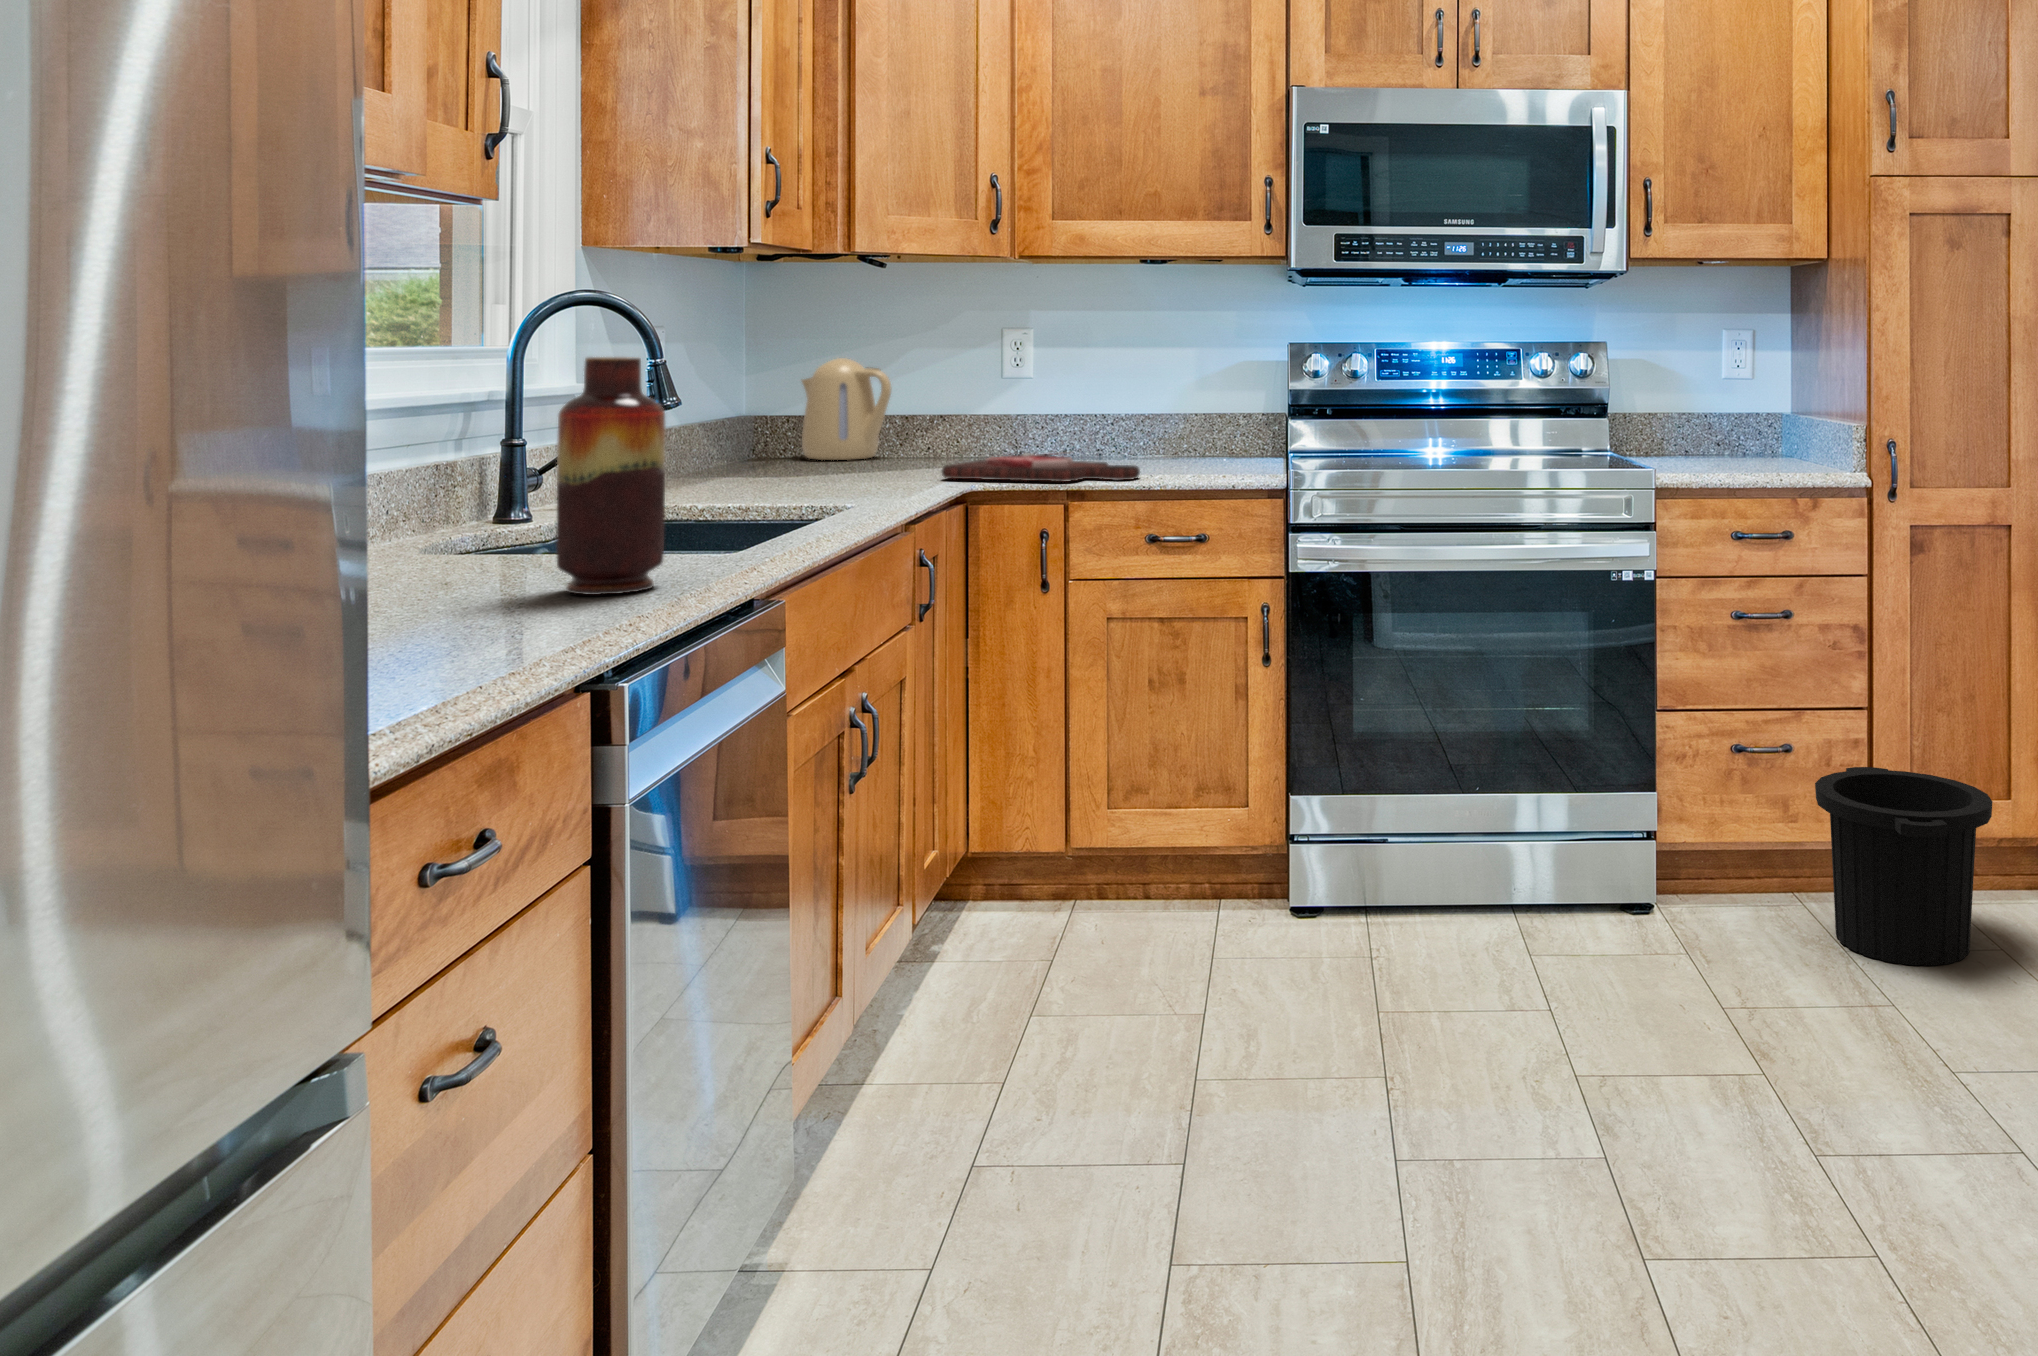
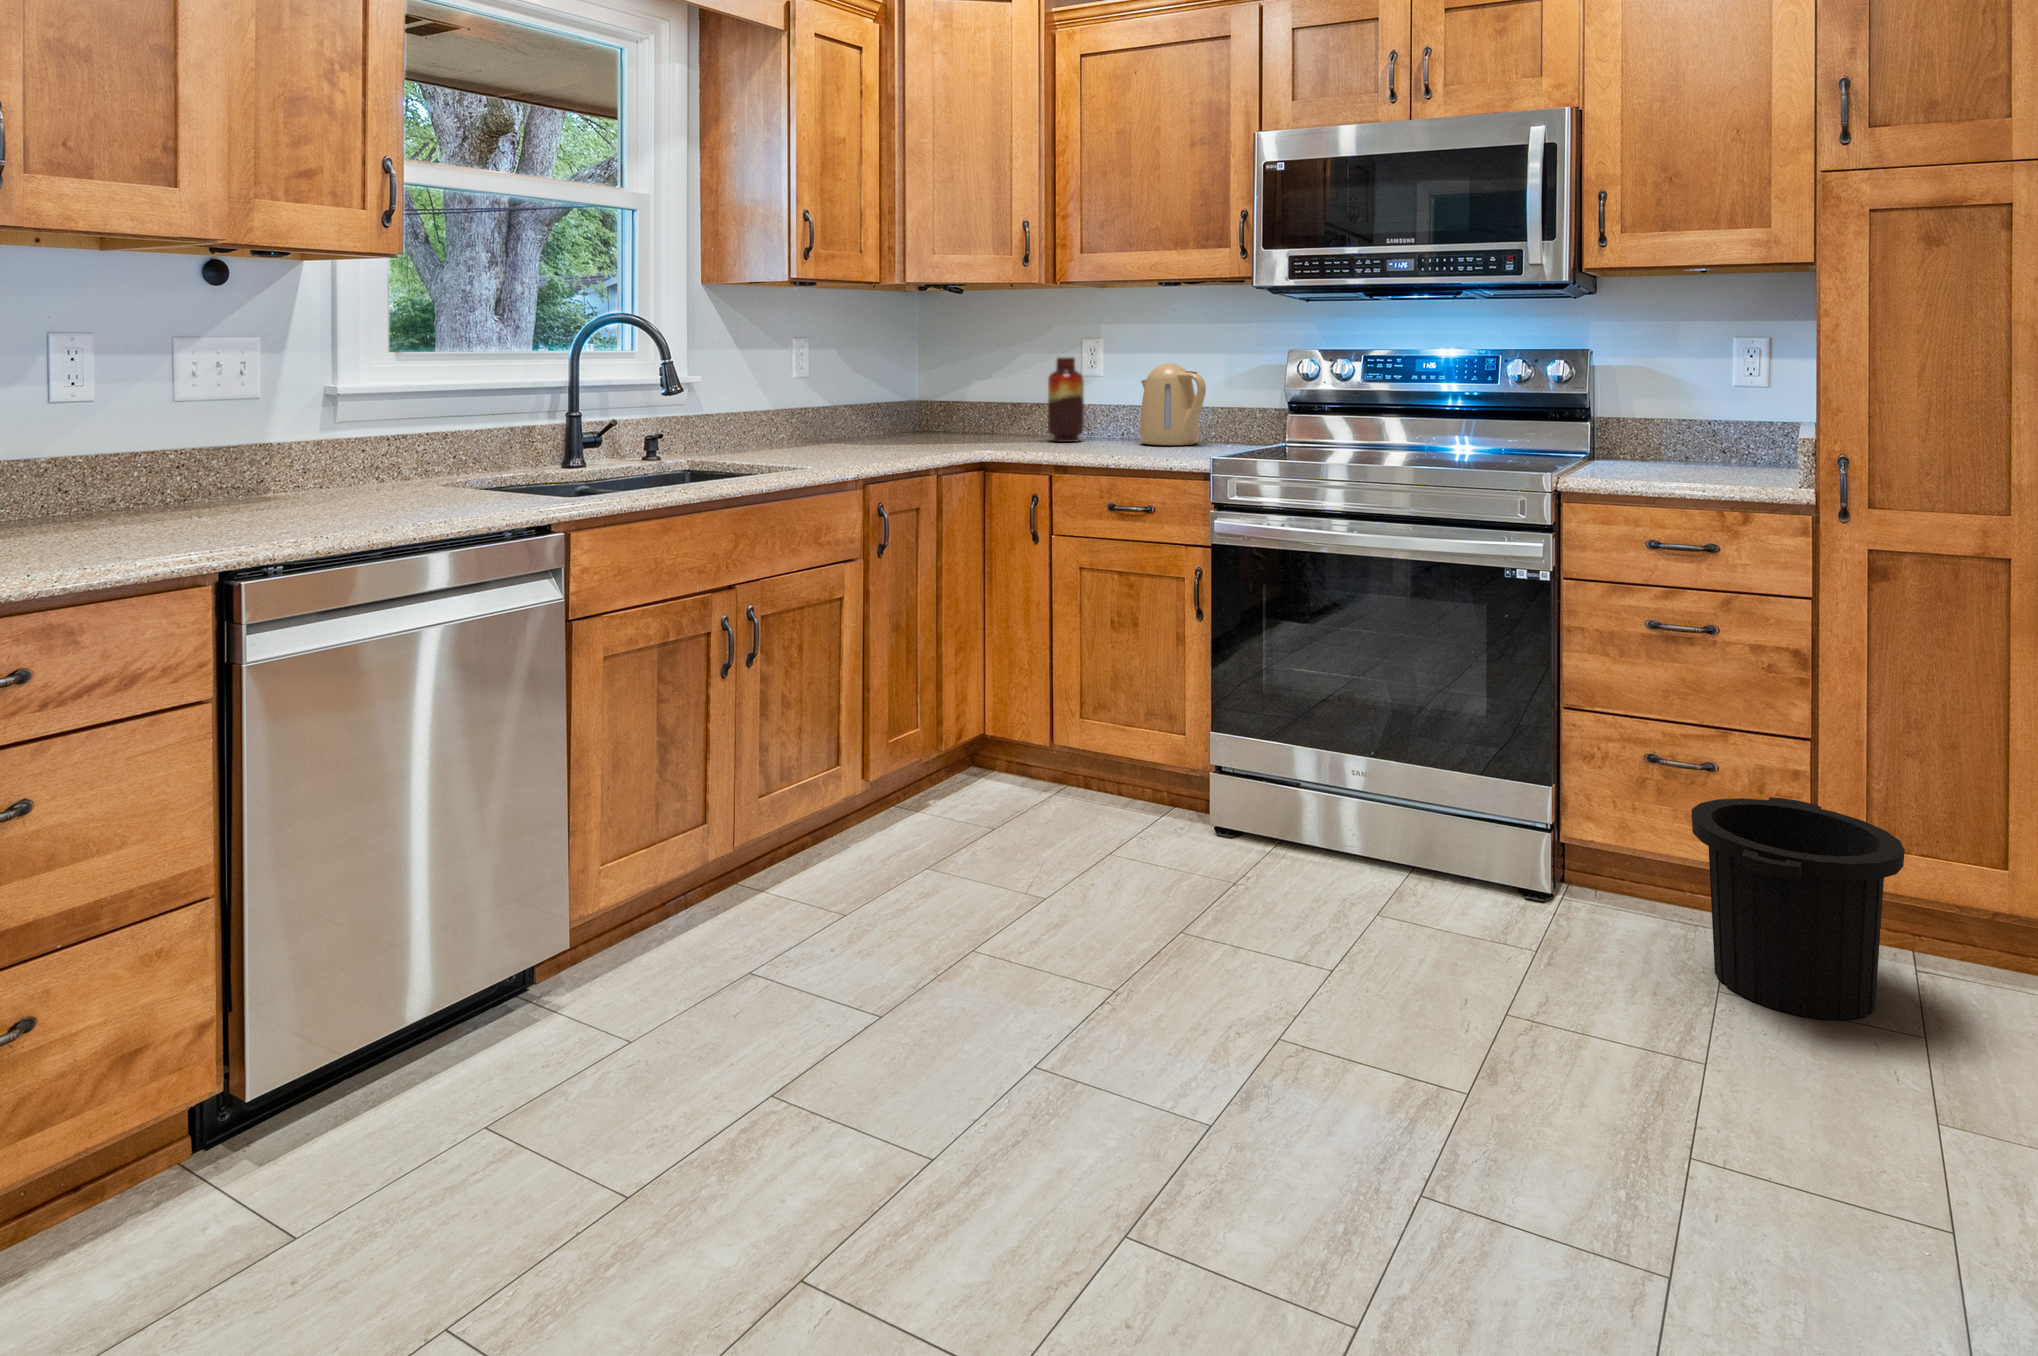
vase: present [556,357,666,595] -> present [1048,357,1084,442]
kettle: present [802,358,891,460] -> present [1139,363,1206,445]
cutting board: present [942,452,1140,482] -> none [977,438,1112,462]

